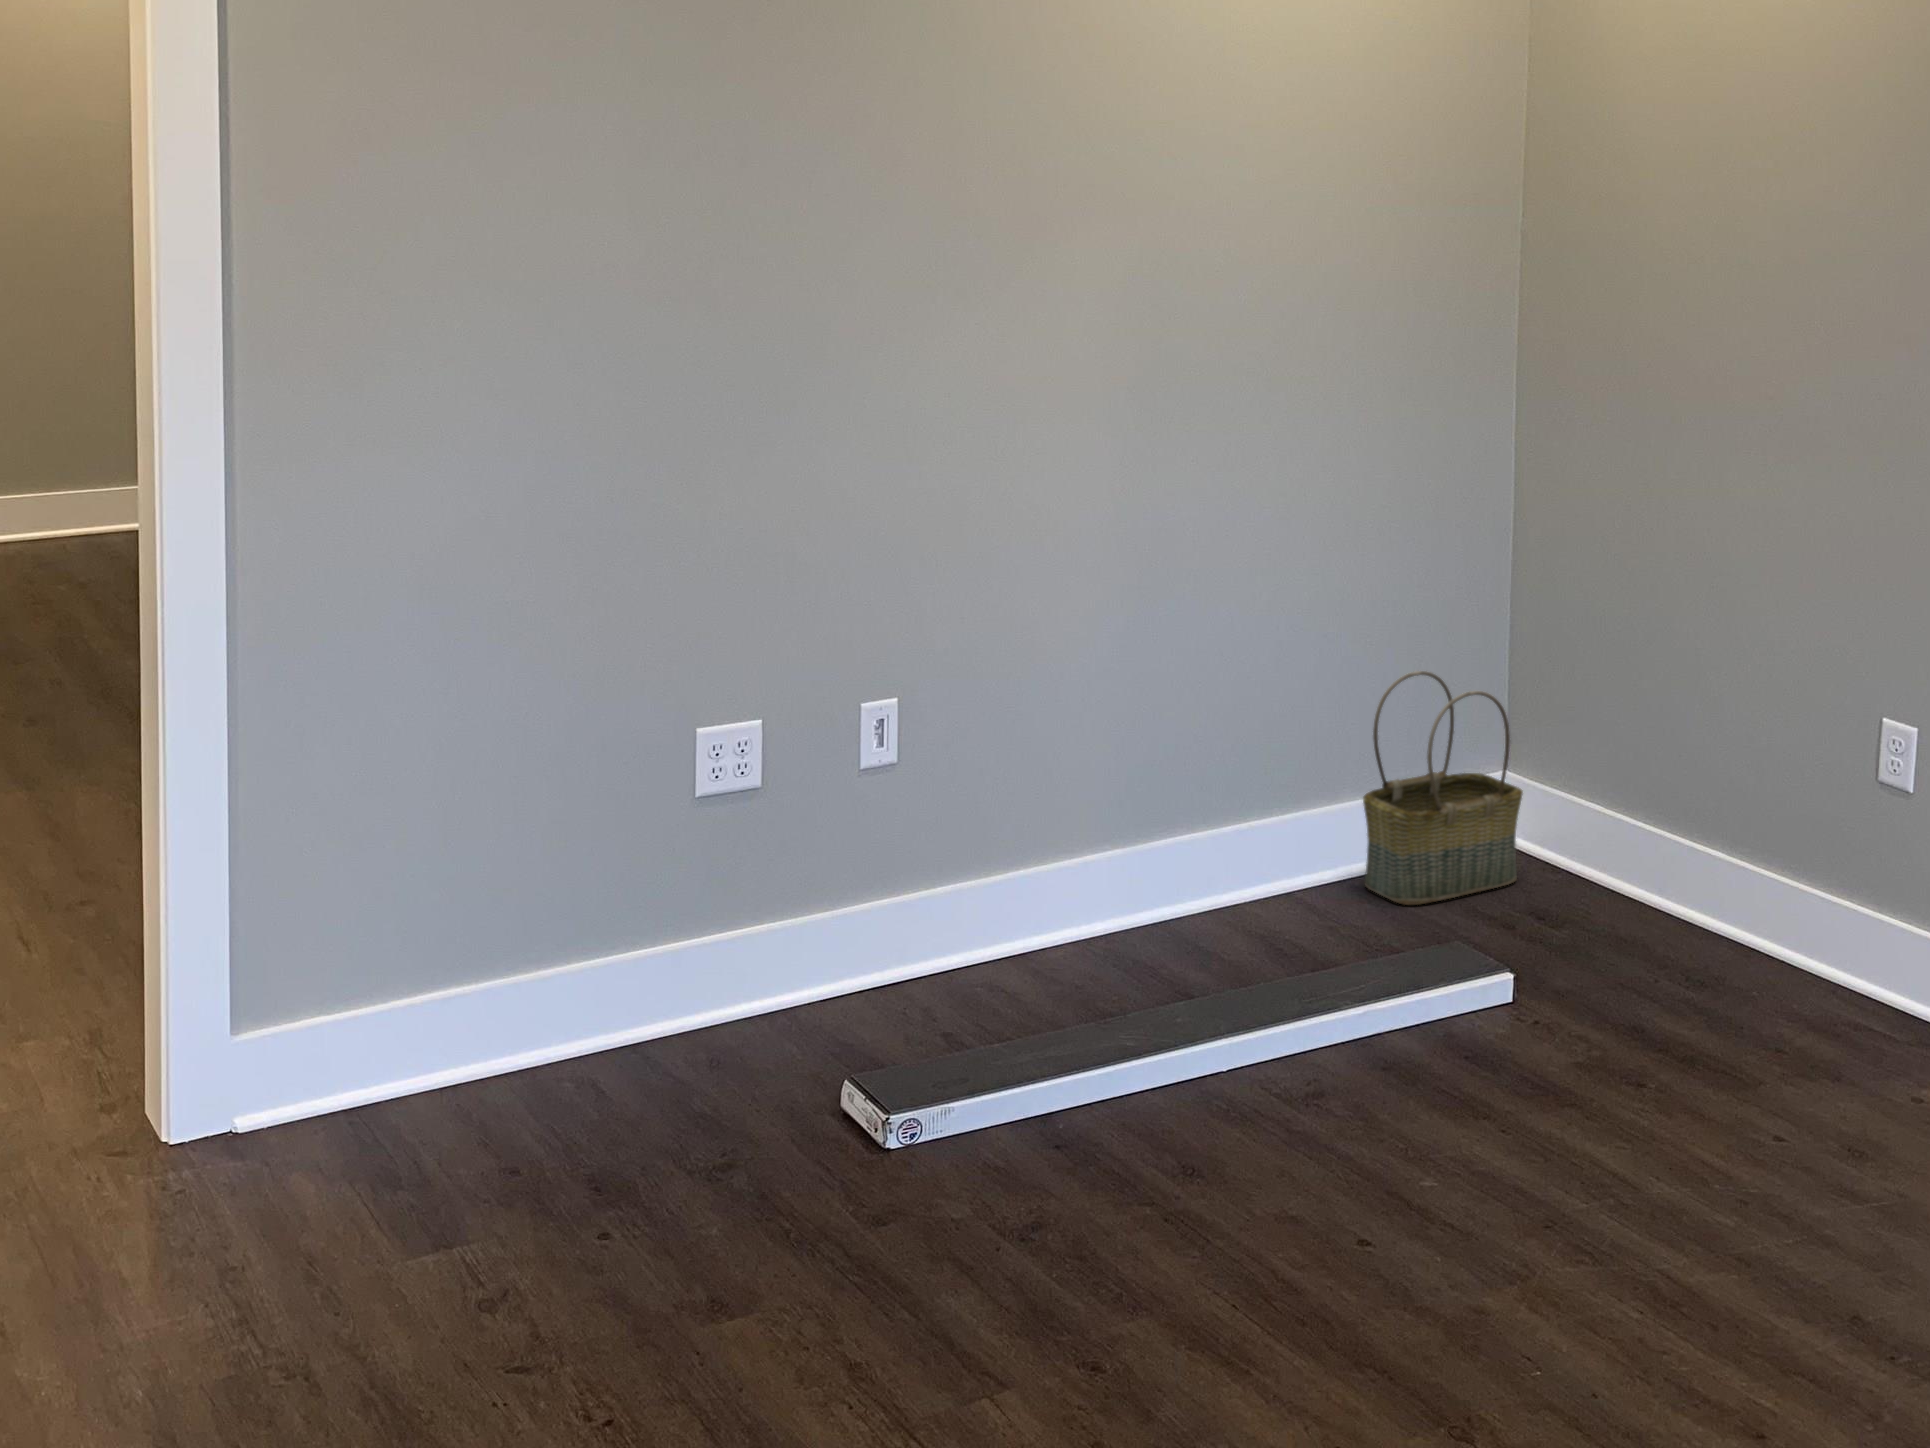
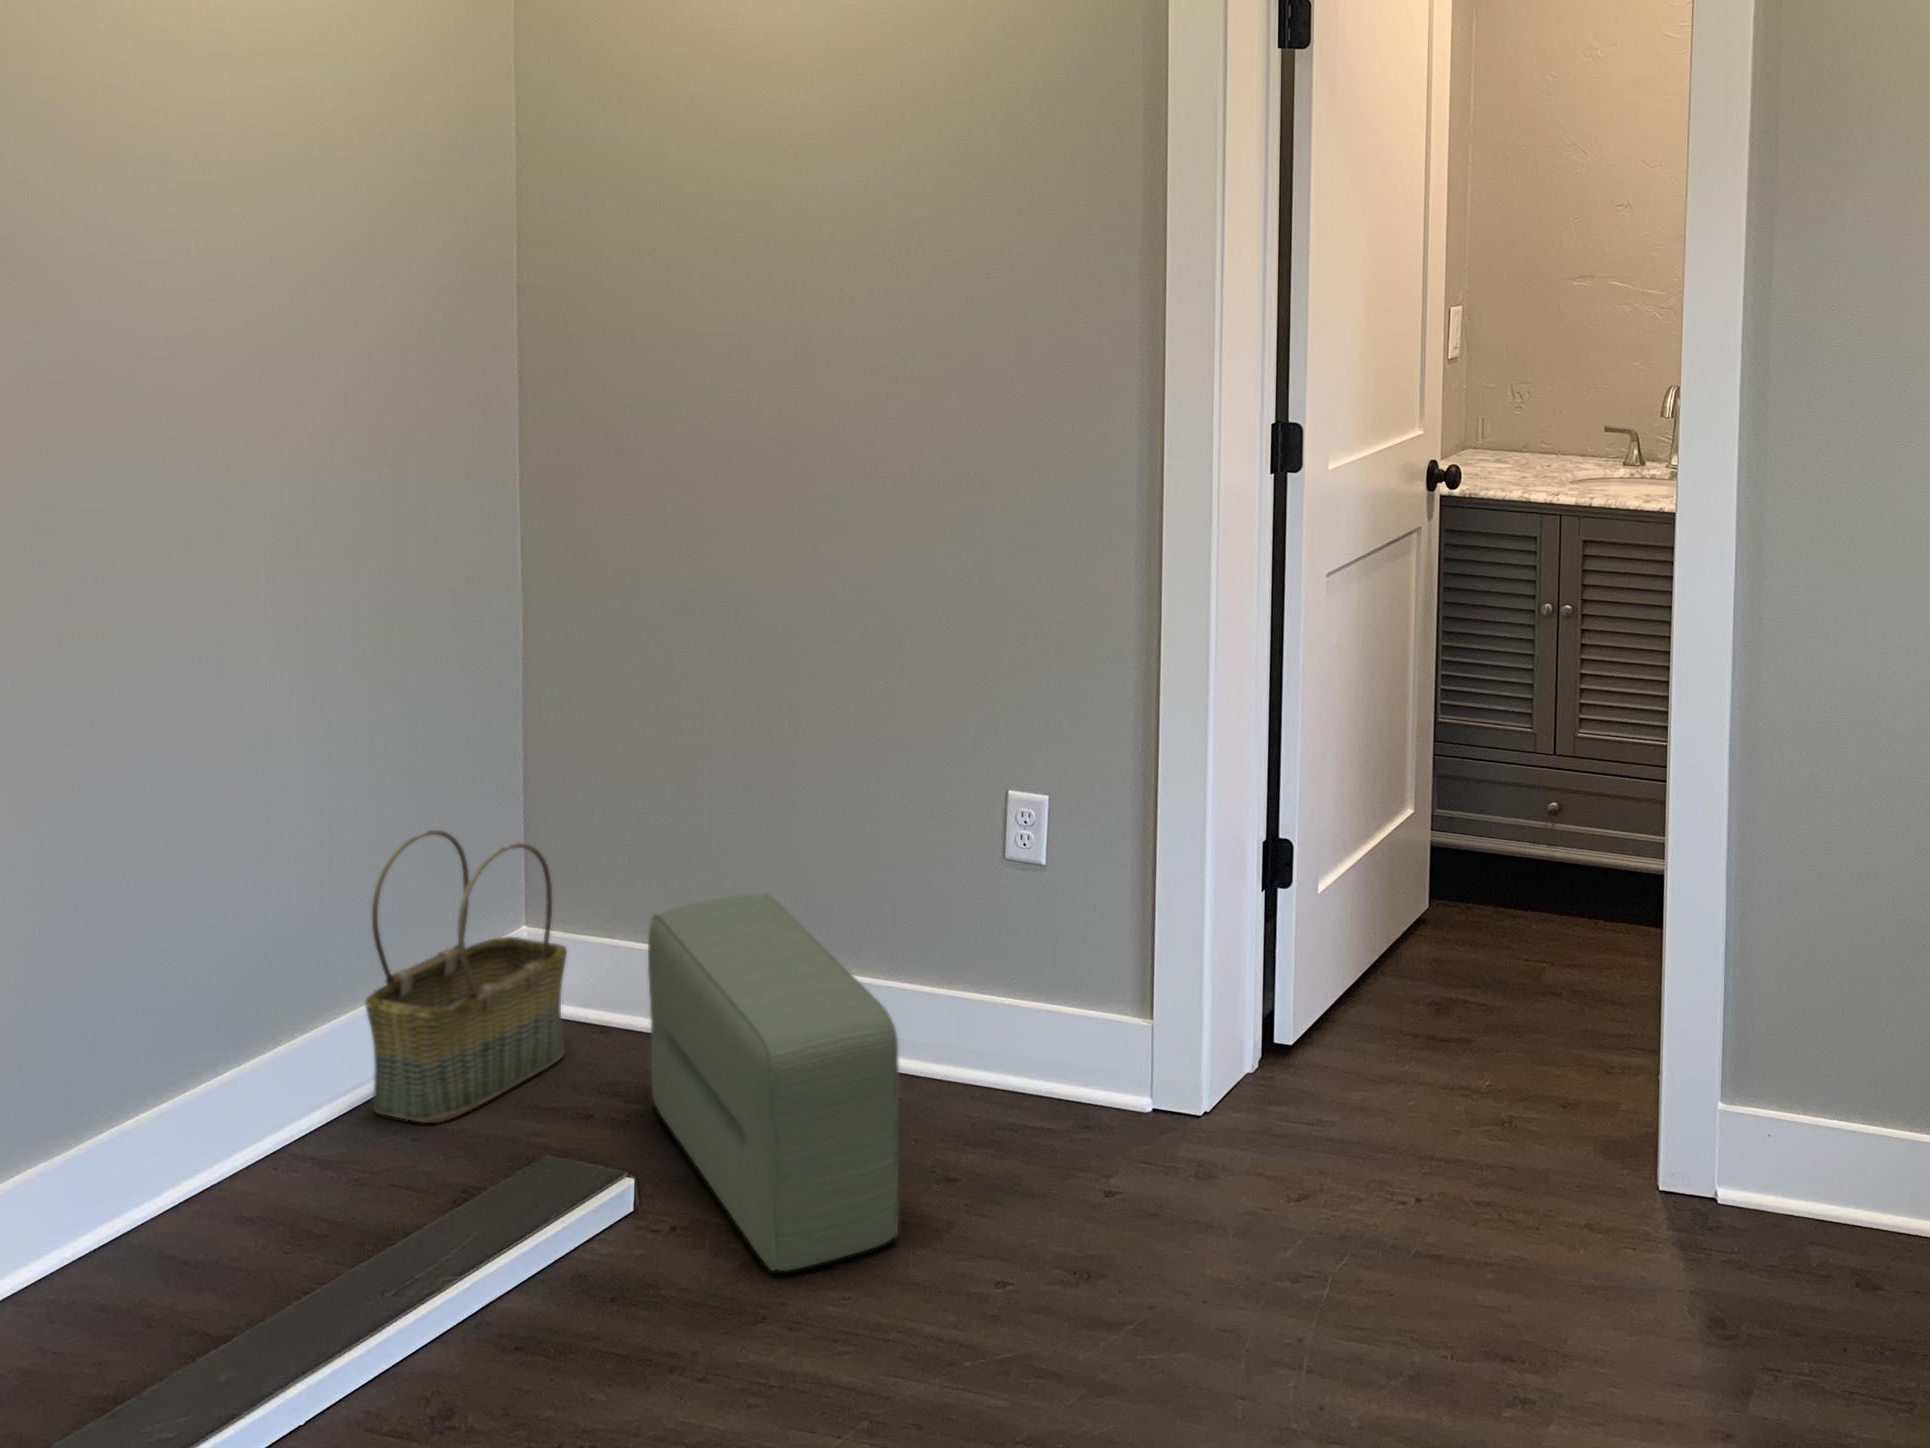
pouf: none [1566,767,1724,1081] -> present [648,894,899,1271]

